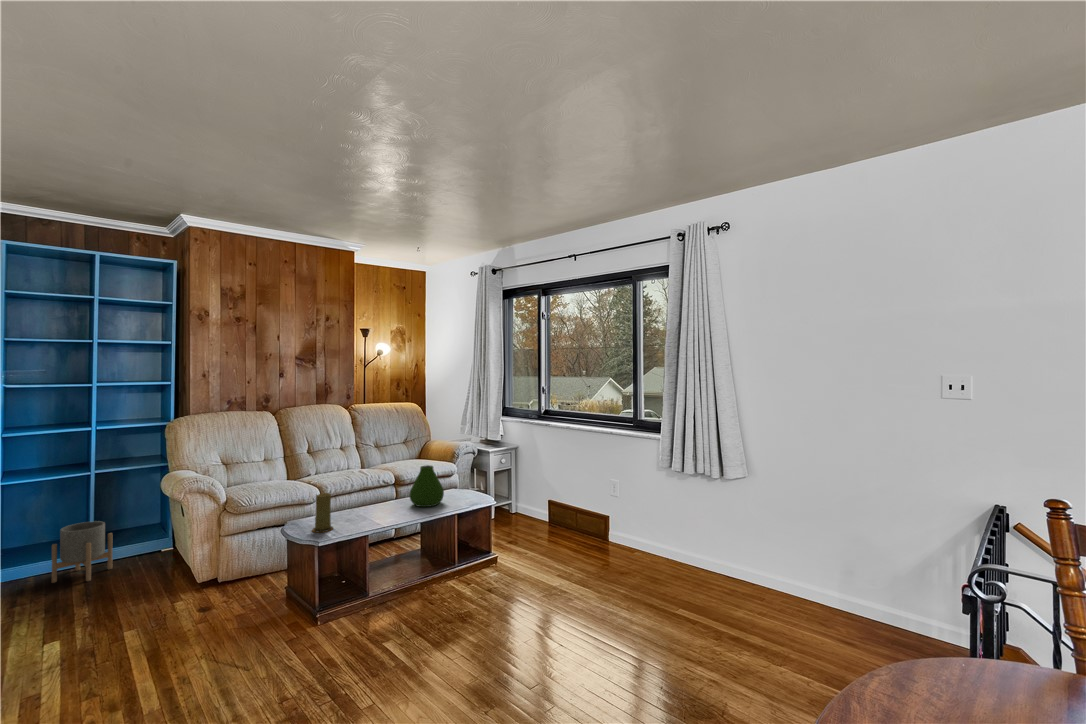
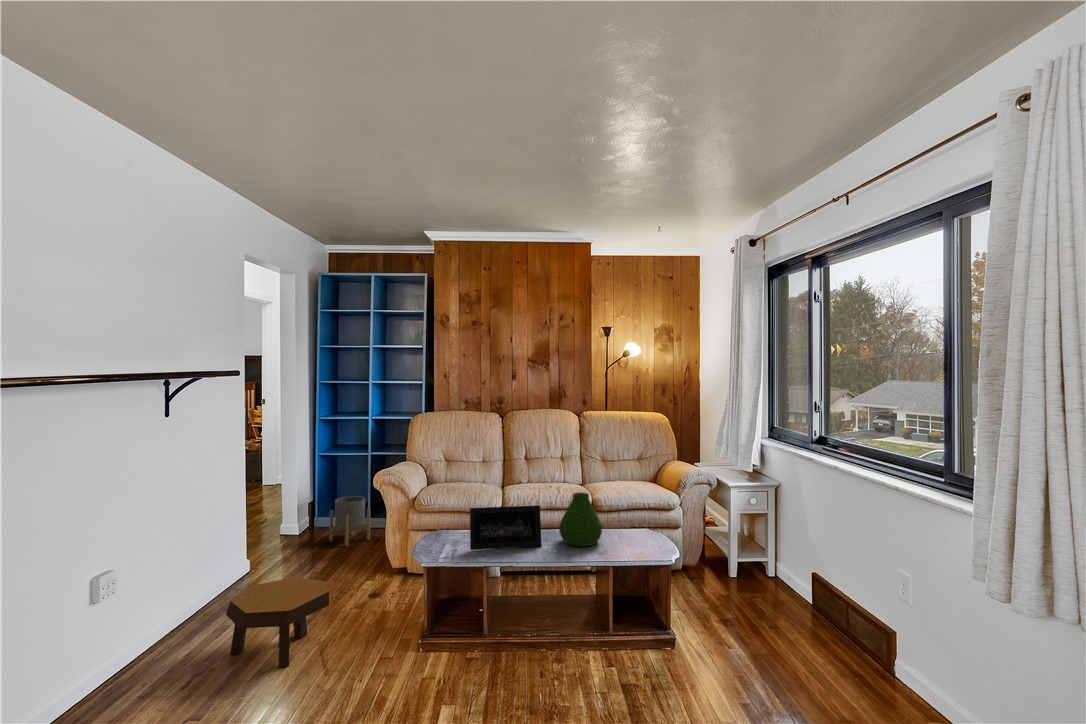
picture frame: none [345,480,403,526] -> present [470,505,541,550]
candle: present [312,493,333,532] -> none [434,507,457,551]
footstool: none [102,591,220,694] -> present [226,577,329,668]

